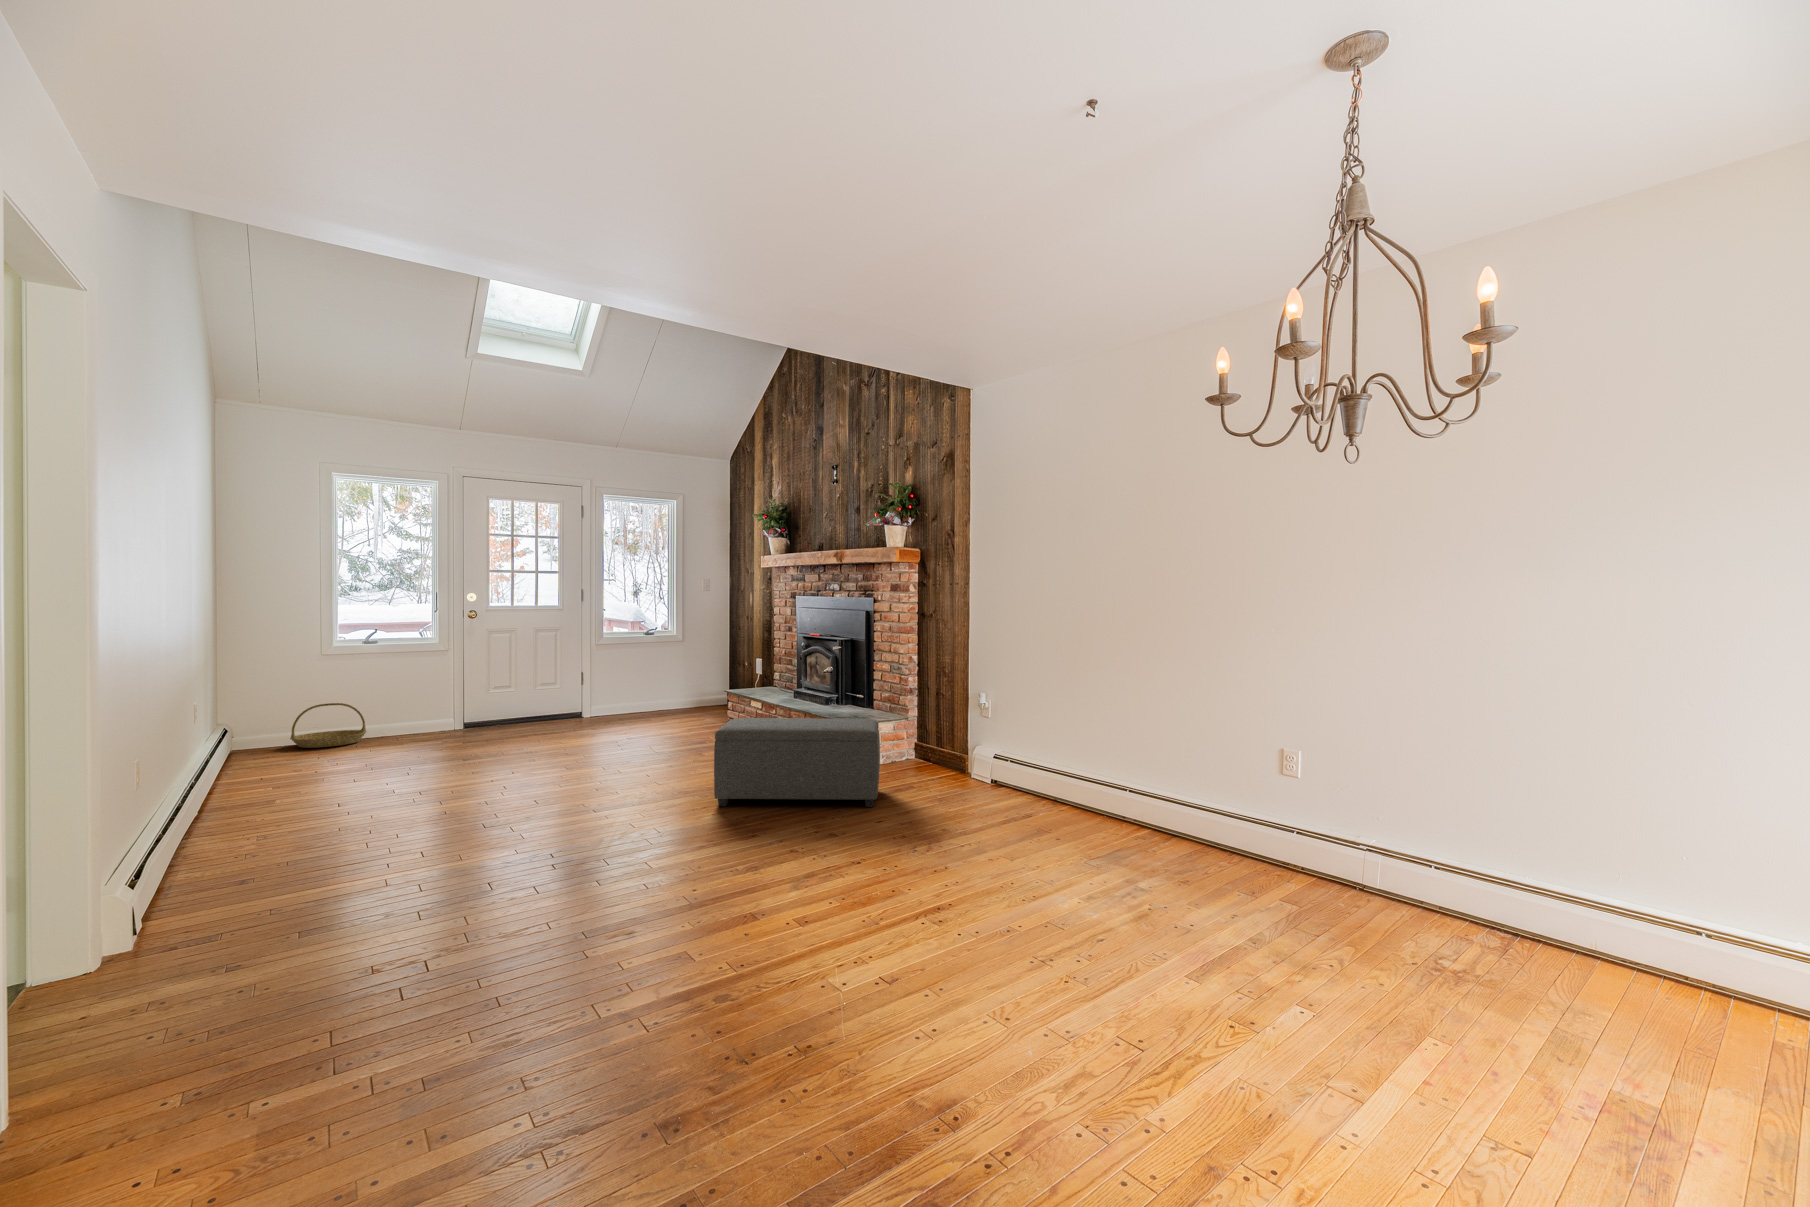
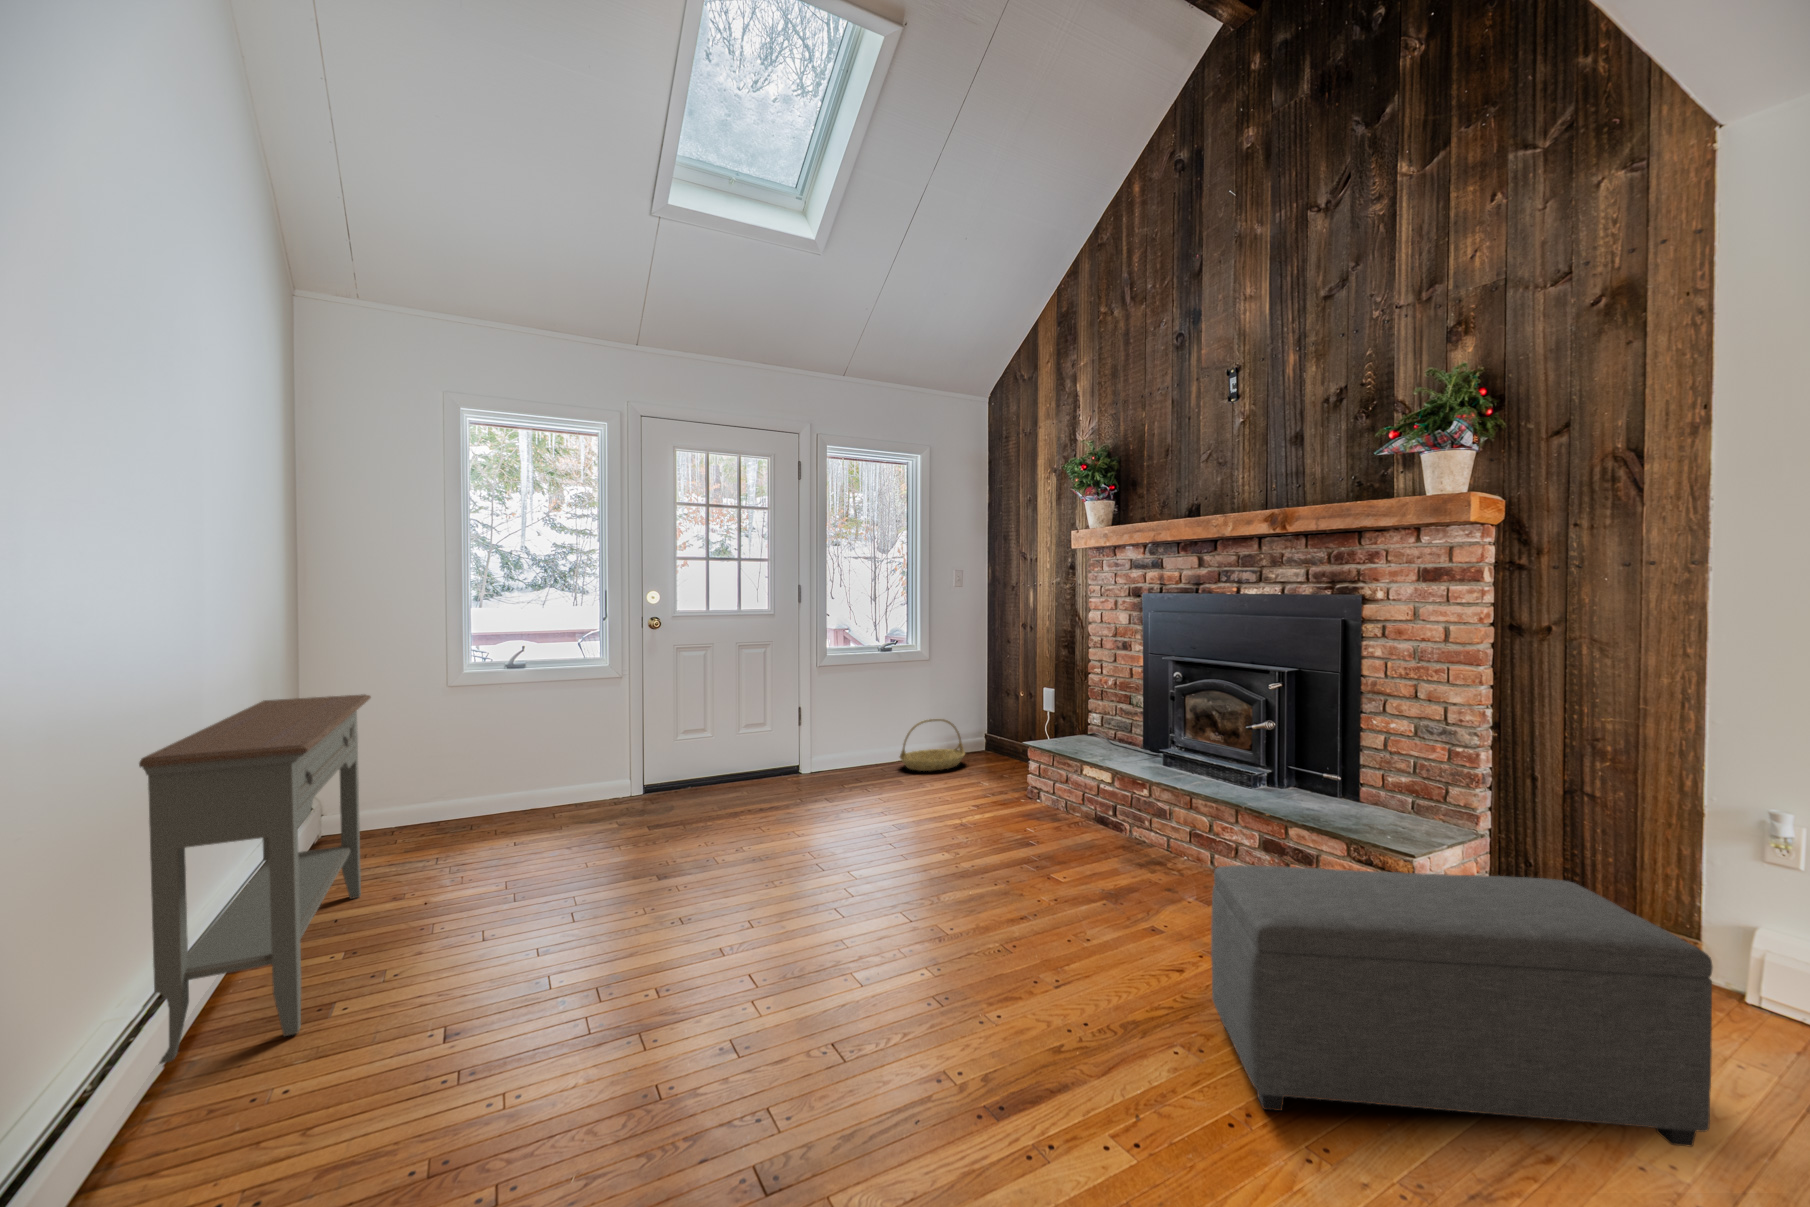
console table: none [192,649,282,813] -> present [139,694,371,1064]
basket: present [290,703,367,748] -> present [900,719,965,771]

